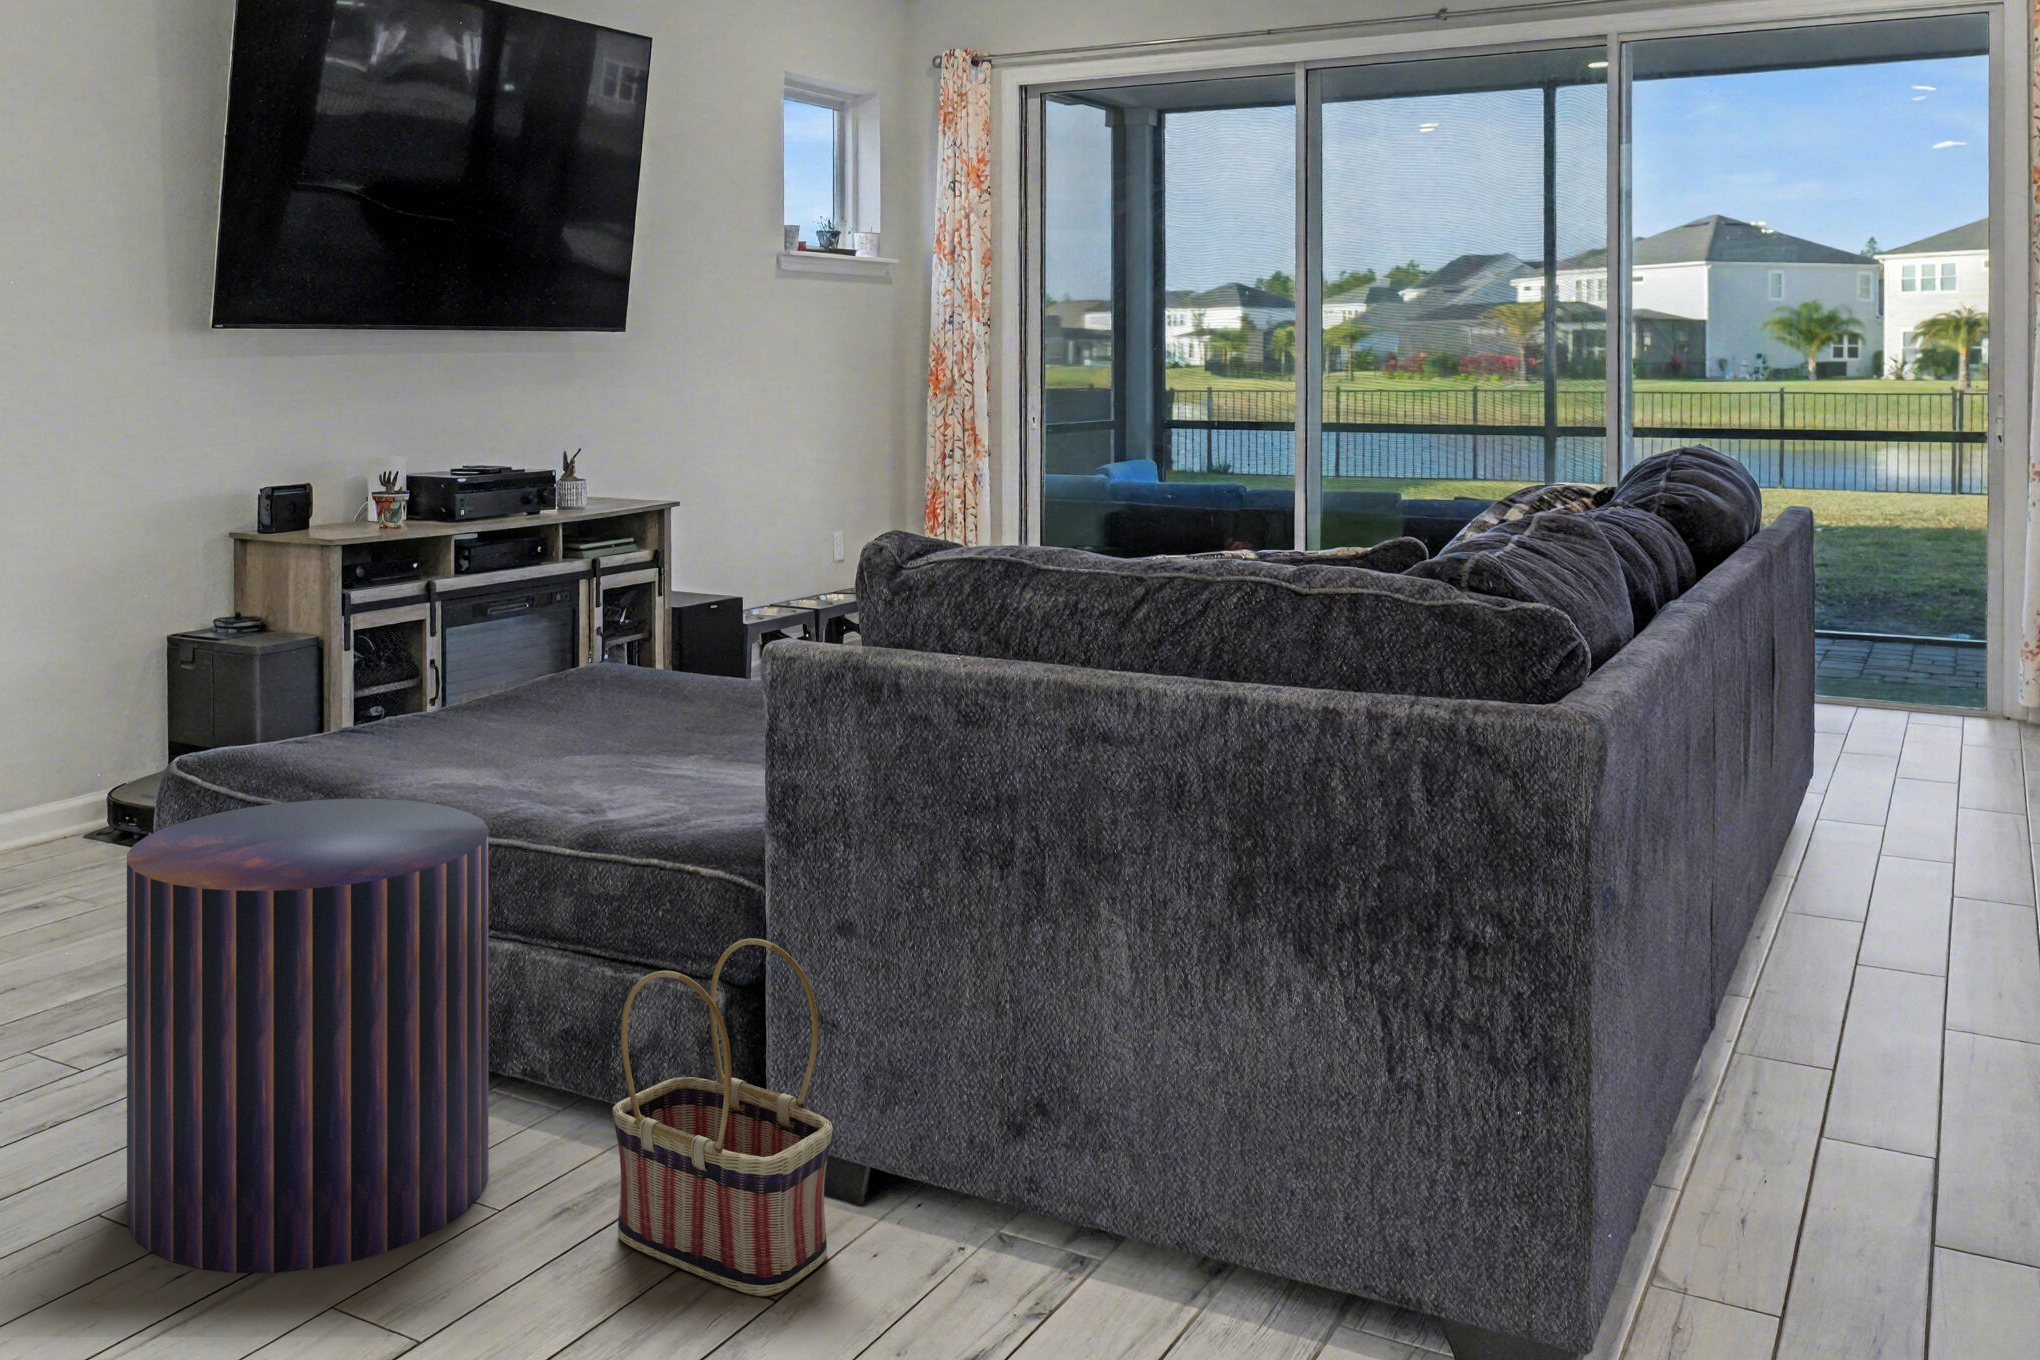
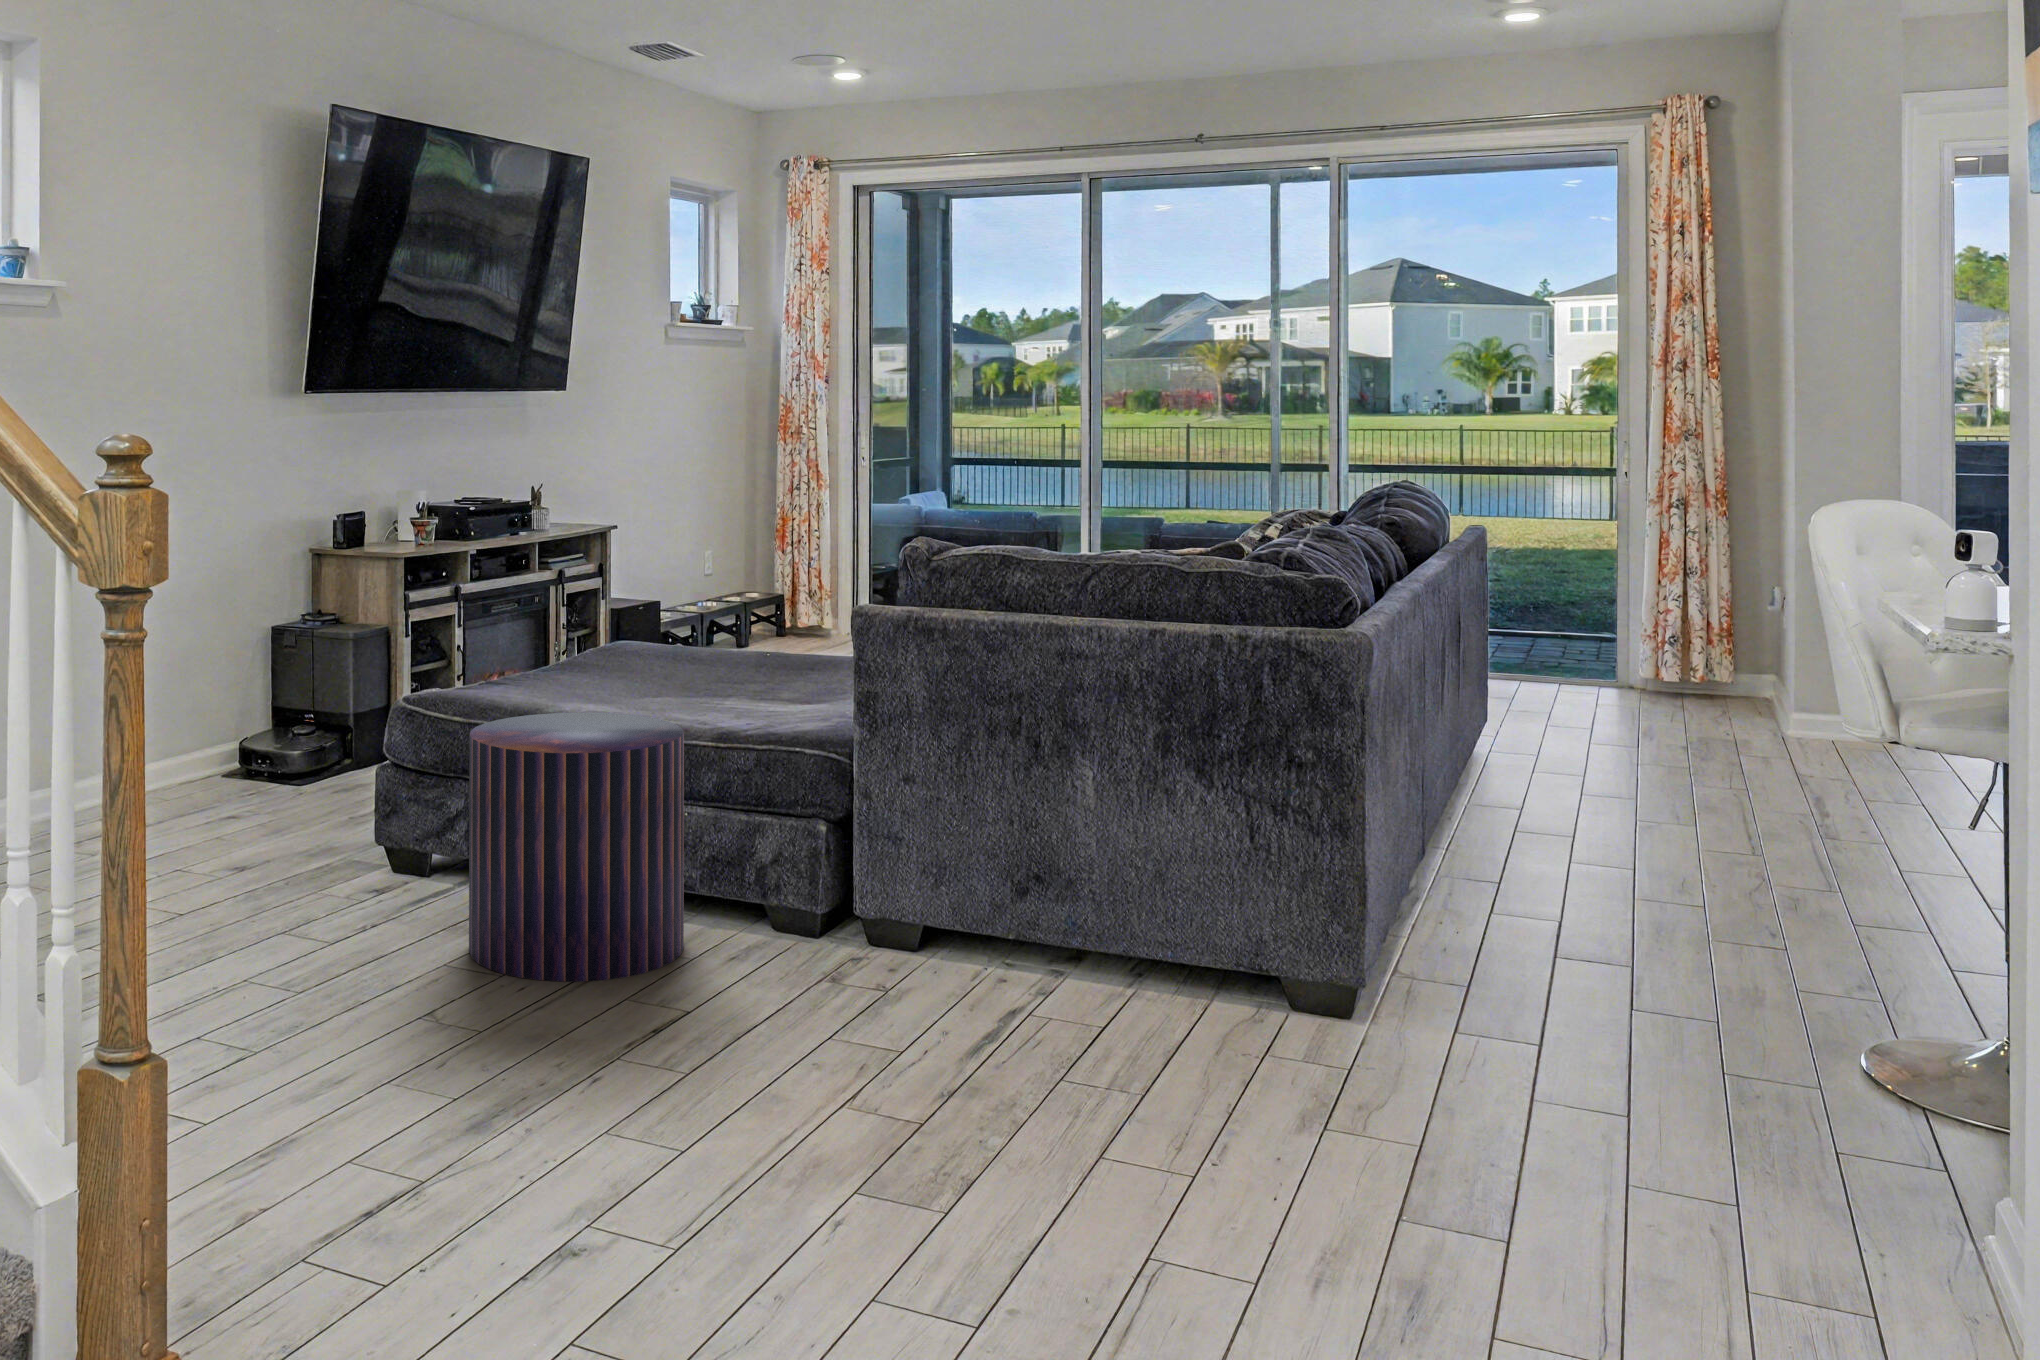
basket: present [613,938,832,1296] -> none [778,785,915,984]

